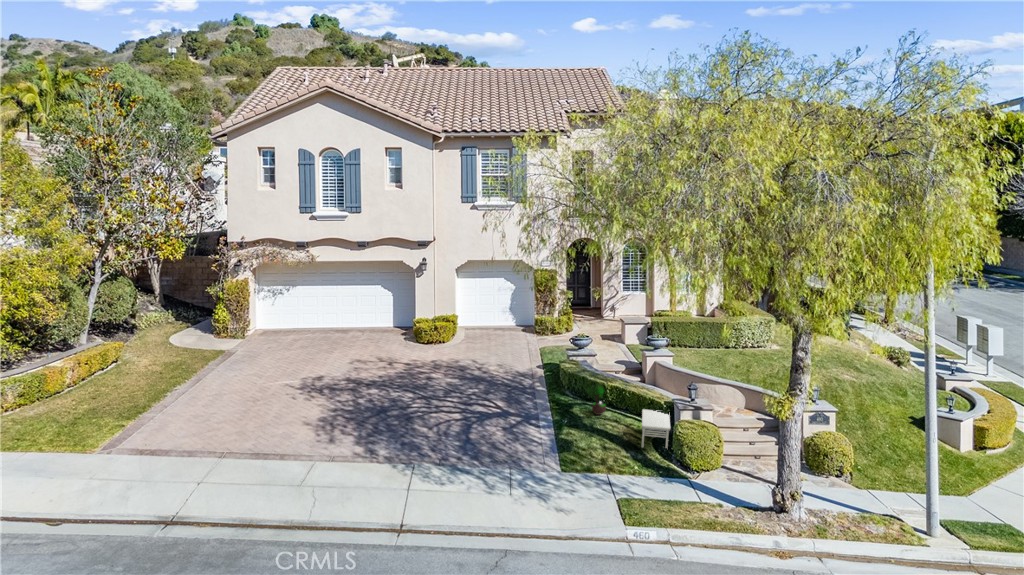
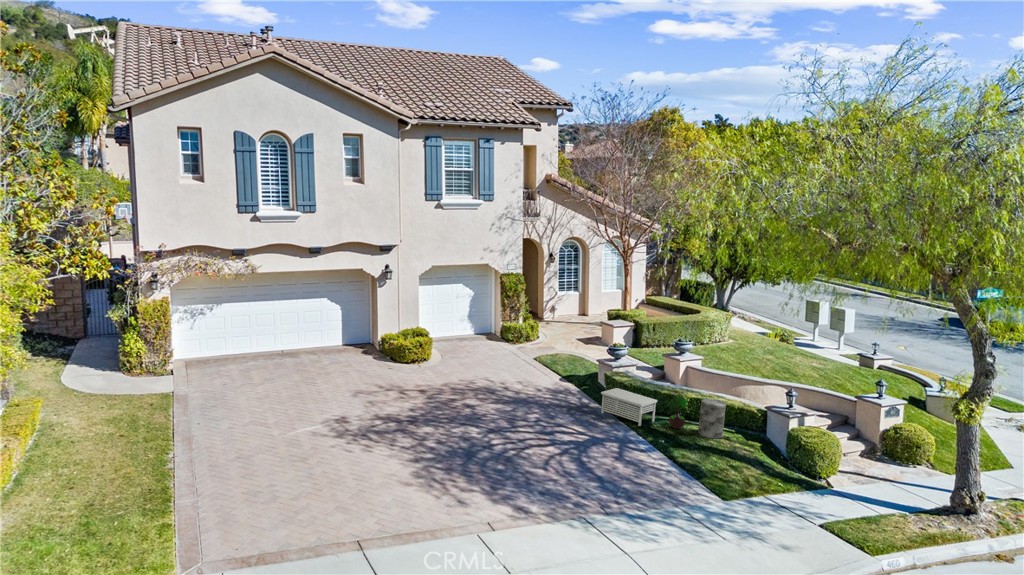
trash can: none [613,390,637,426] -> present [698,399,726,439]
storage bench: present [642,409,670,448] -> present [601,388,657,426]

